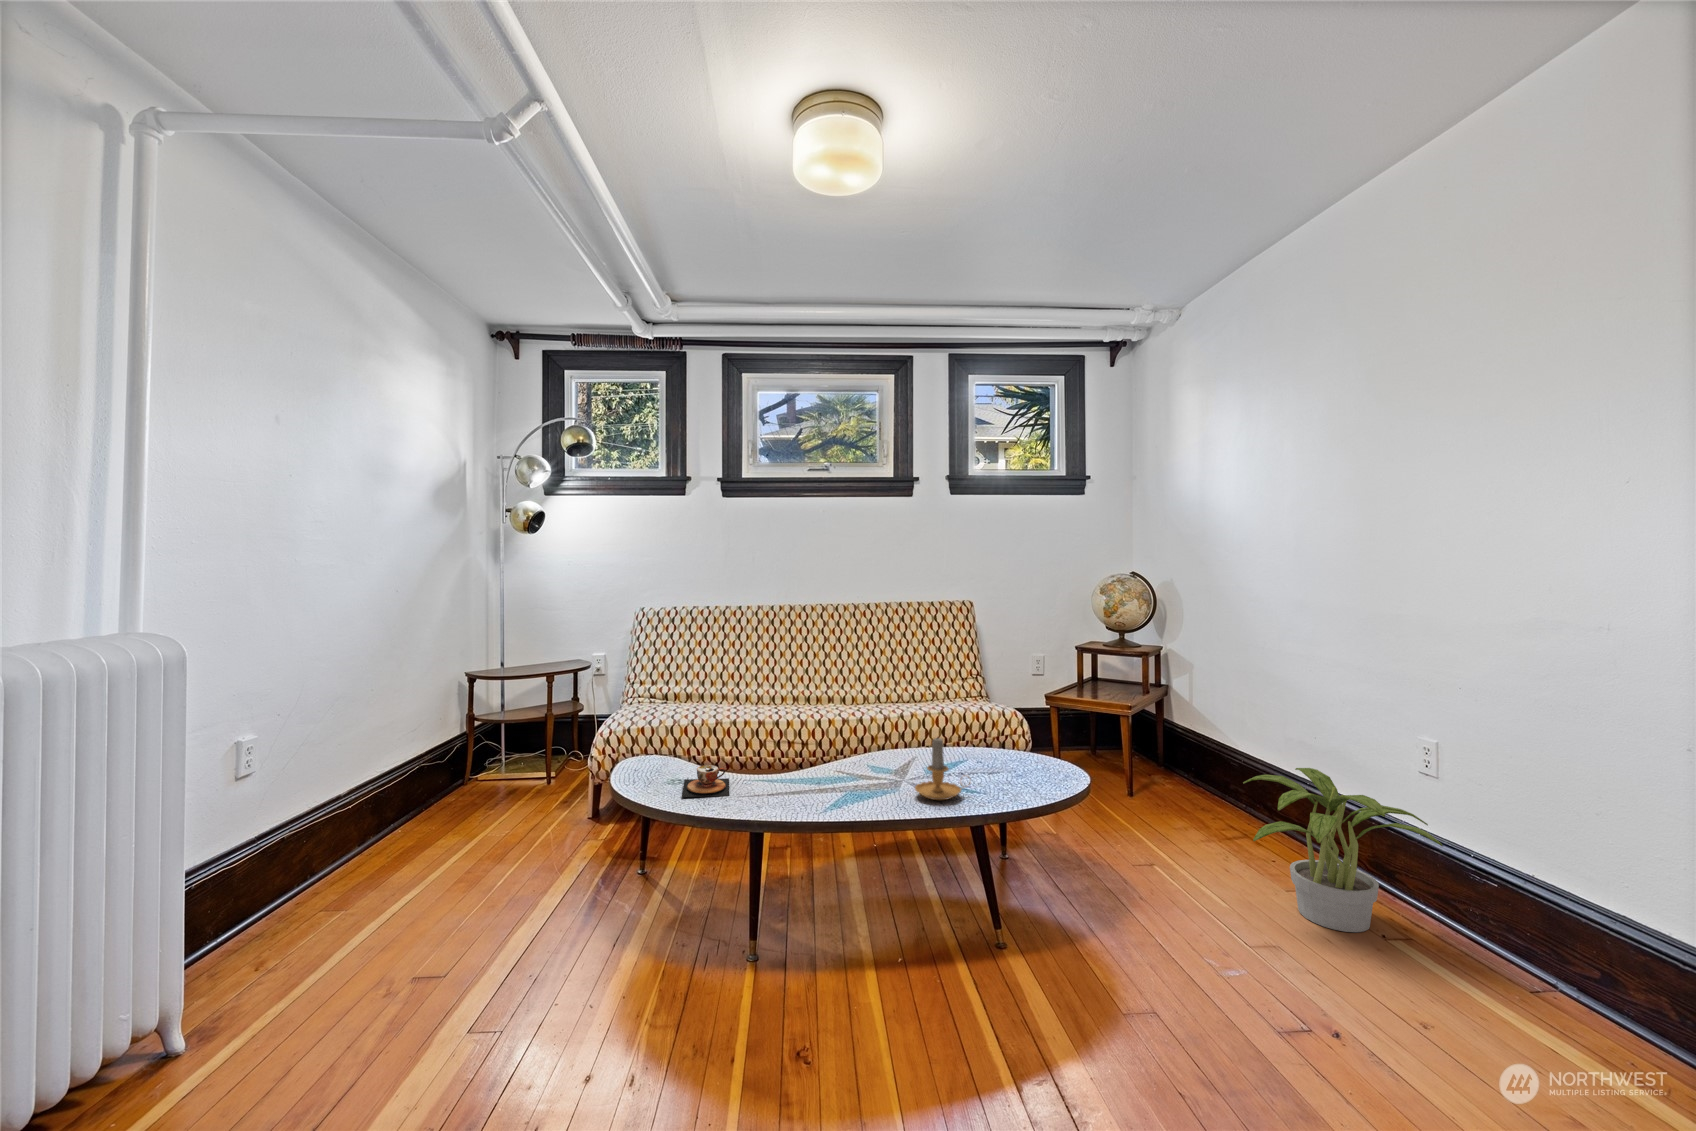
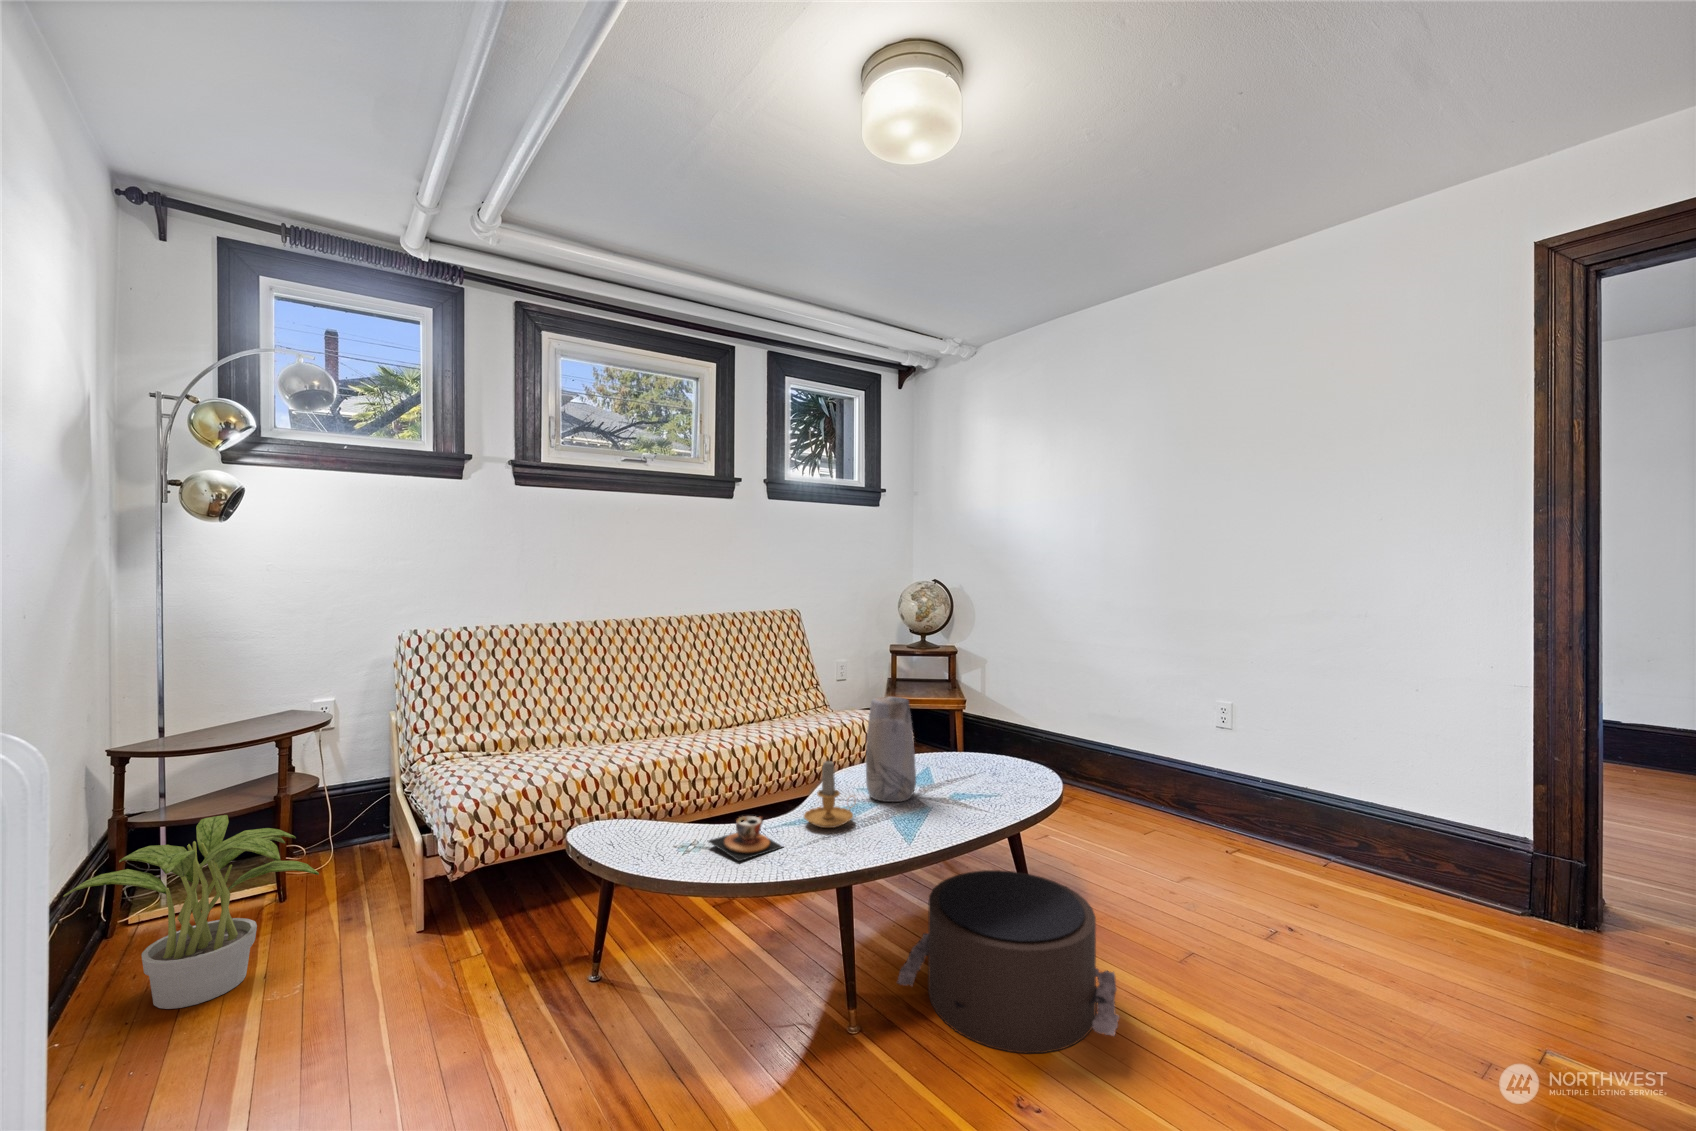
vase: none [856,683,904,784] -> present [866,697,916,802]
candle: present [915,738,971,800] -> present [804,761,853,828]
potted plant: present [1243,768,1442,932] -> present [63,815,319,1009]
pouf: none [790,861,988,1043] -> present [897,870,1119,1053]

